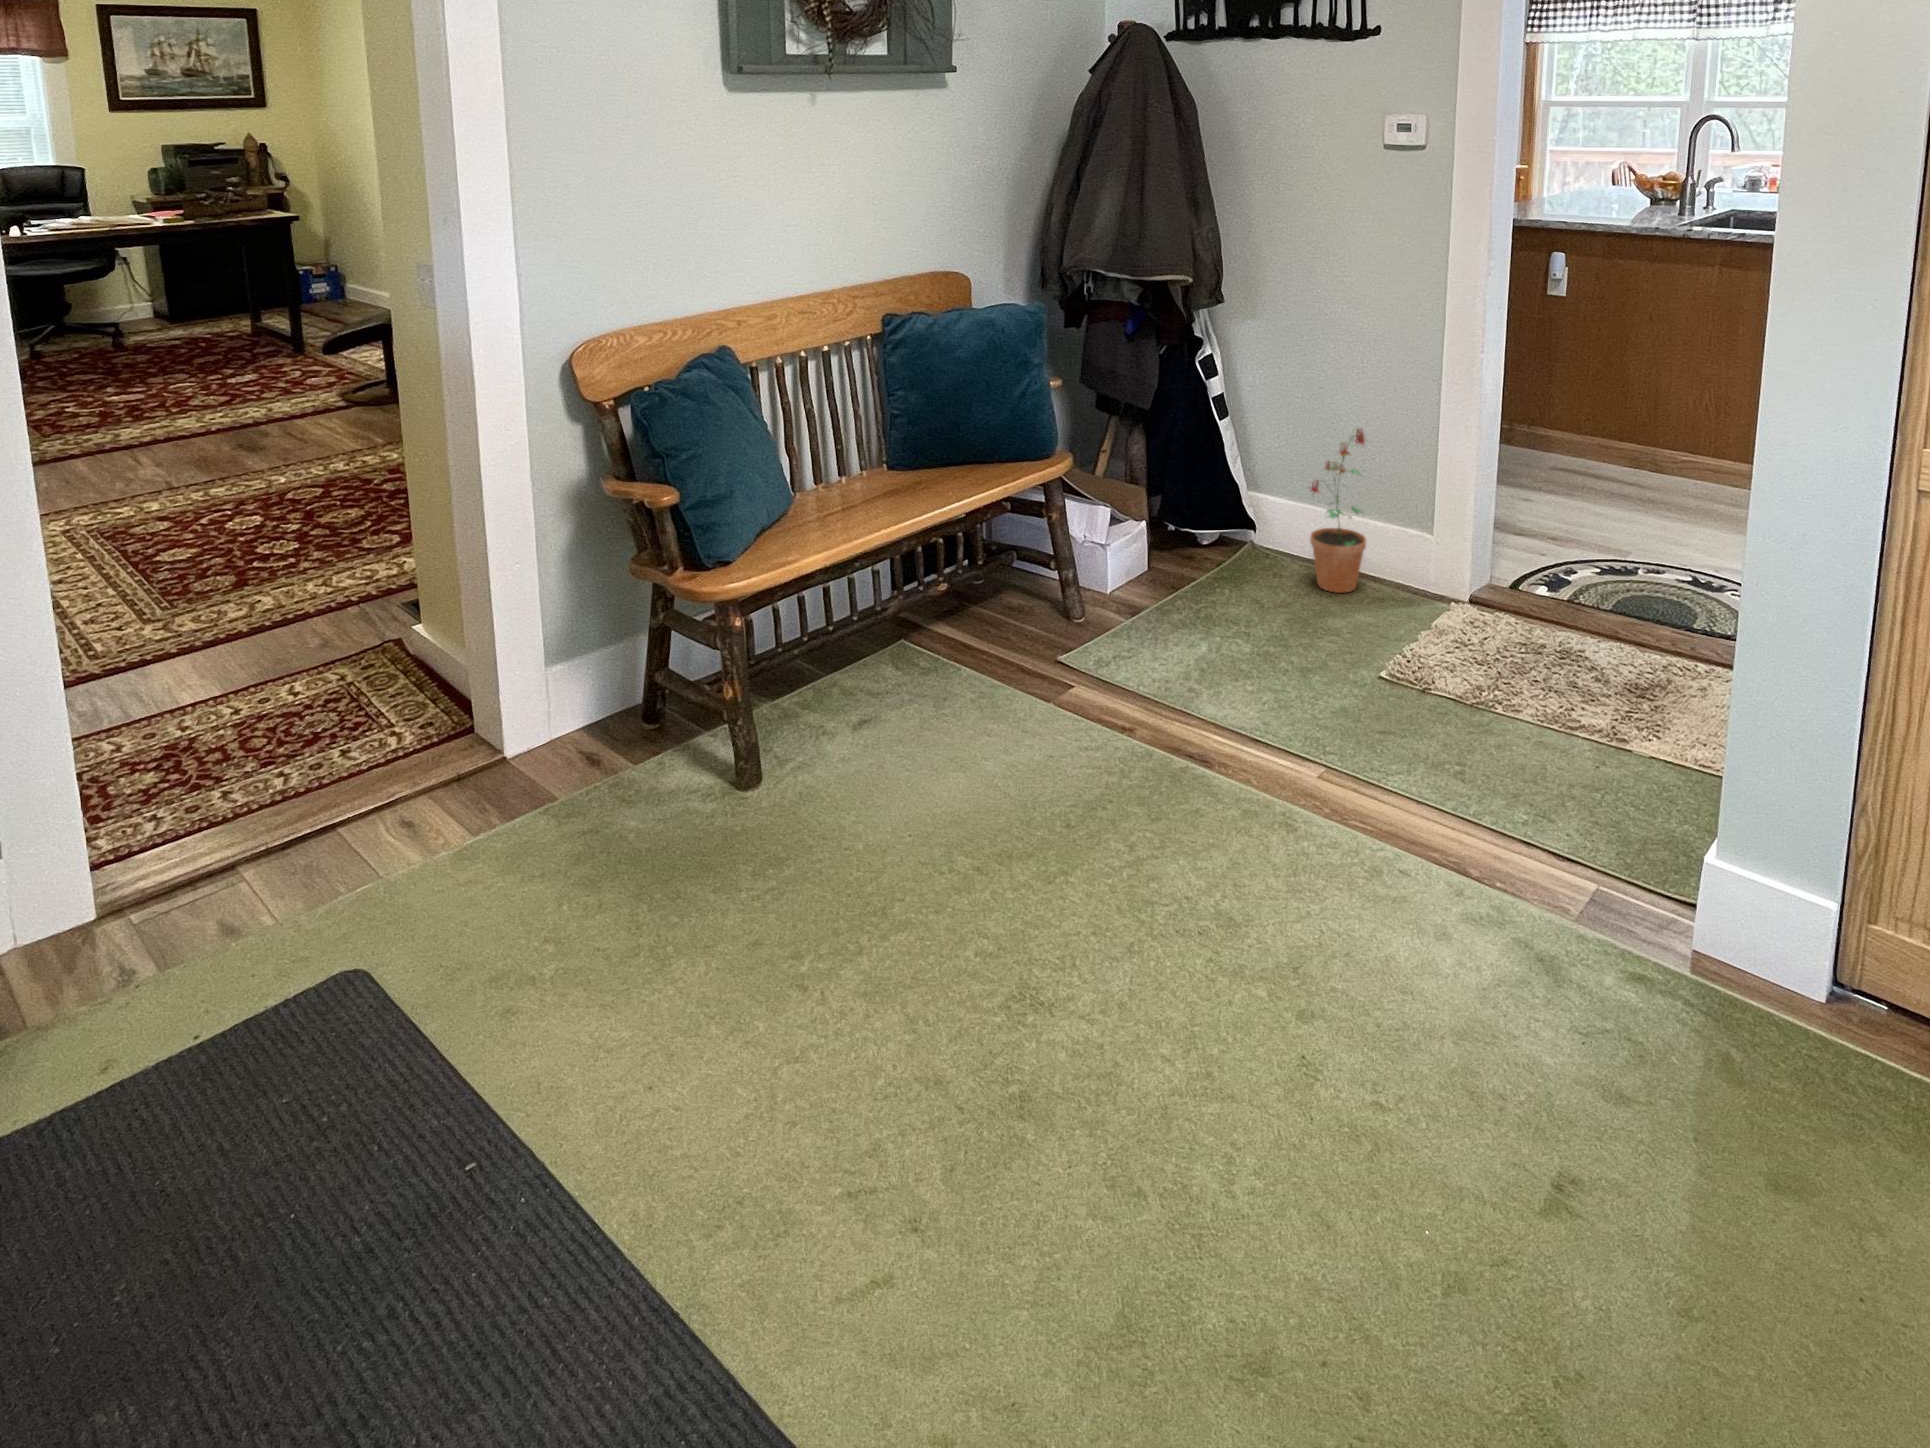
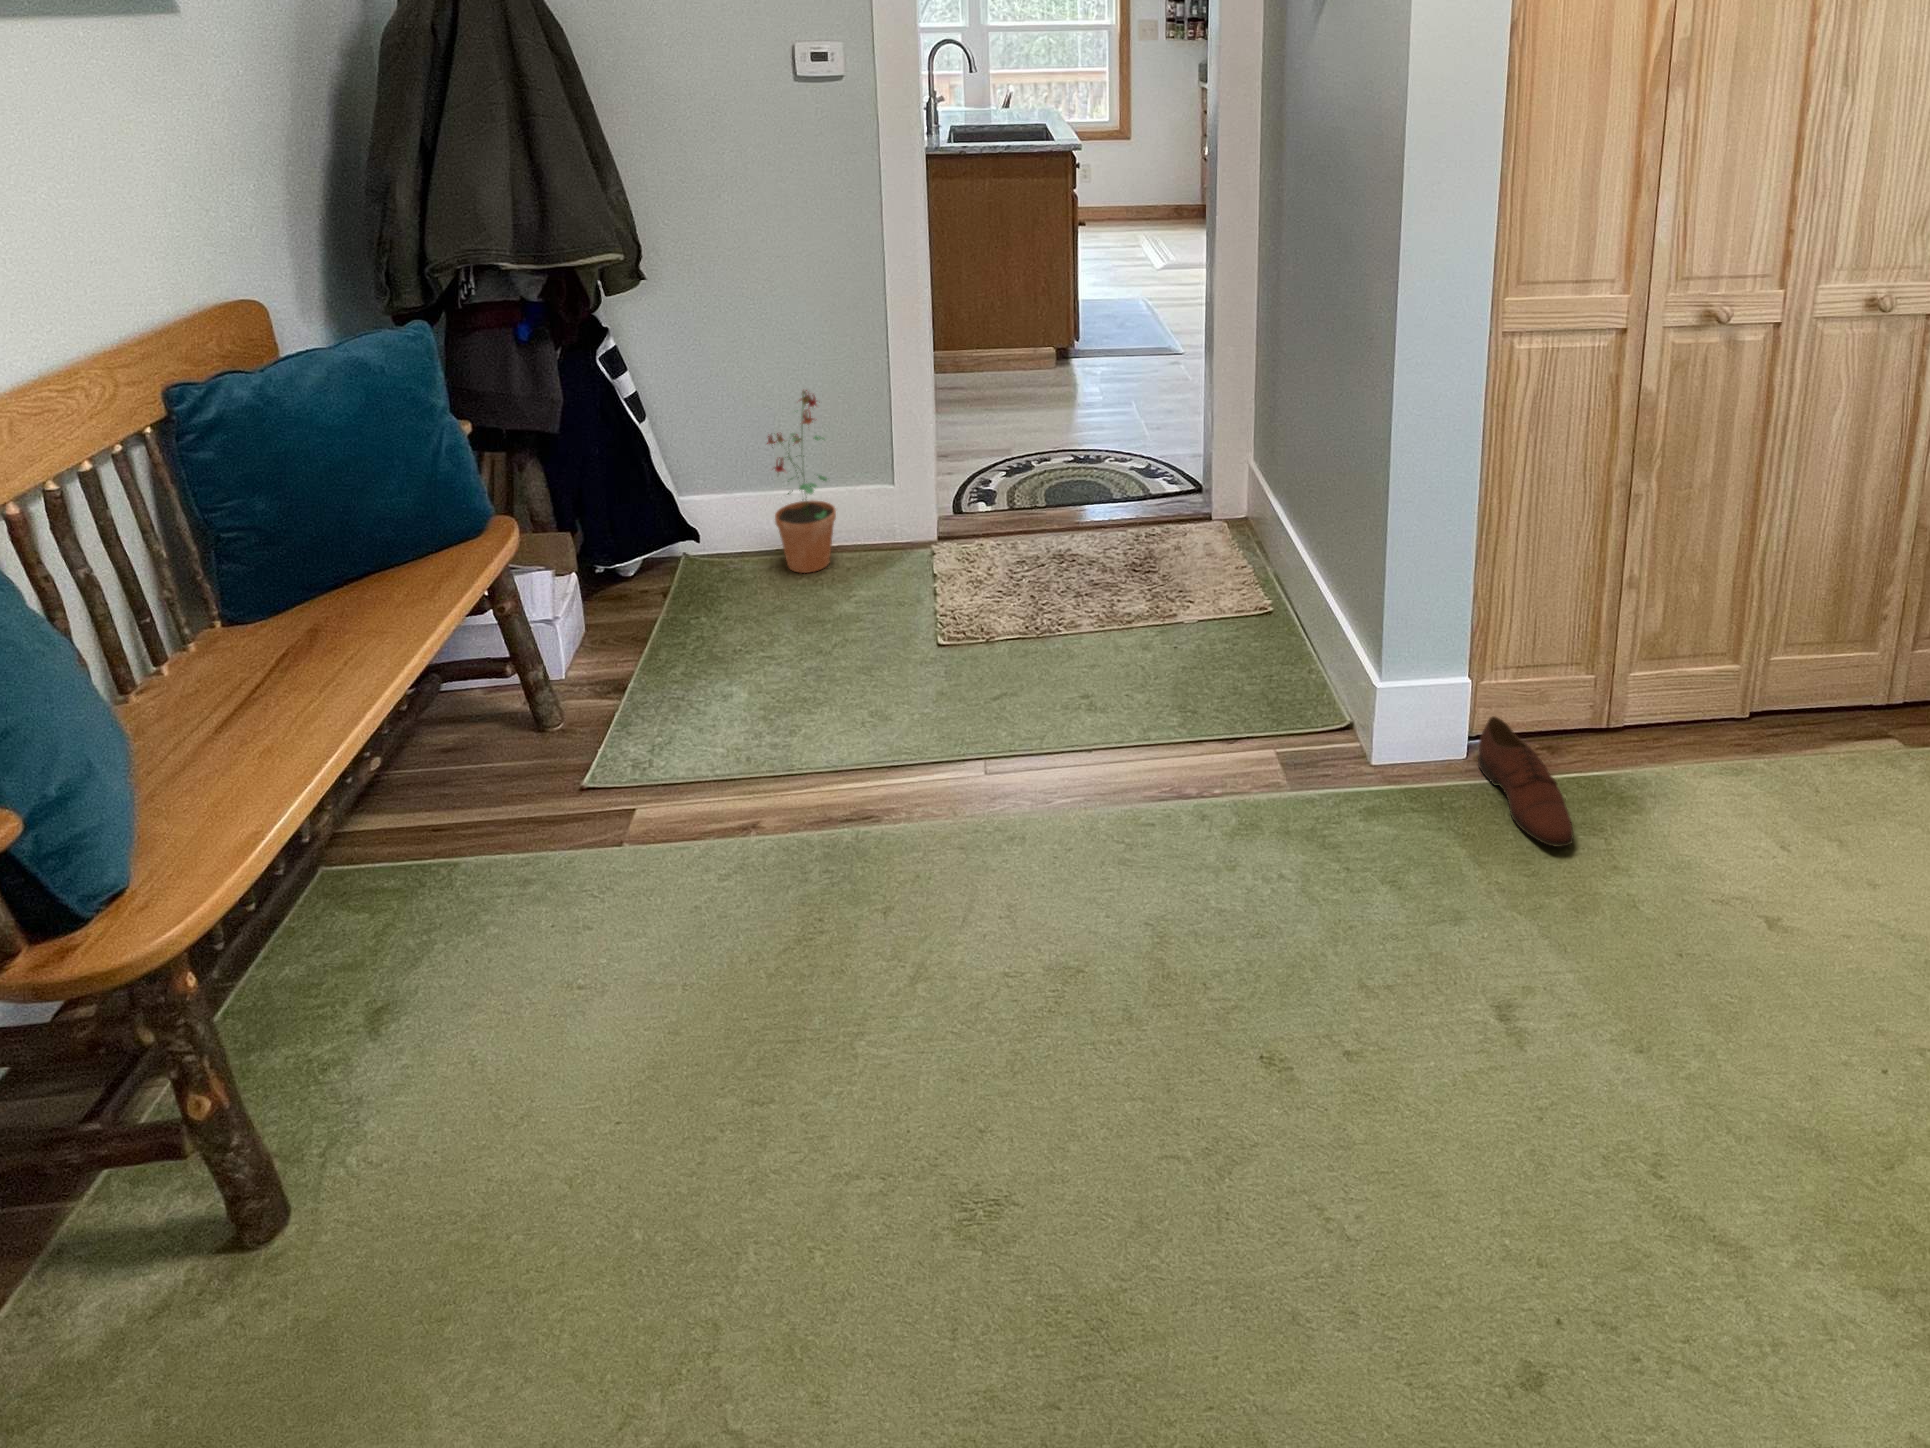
shoe: none [1806,969,1893,1133] -> present [1478,716,1573,847]

